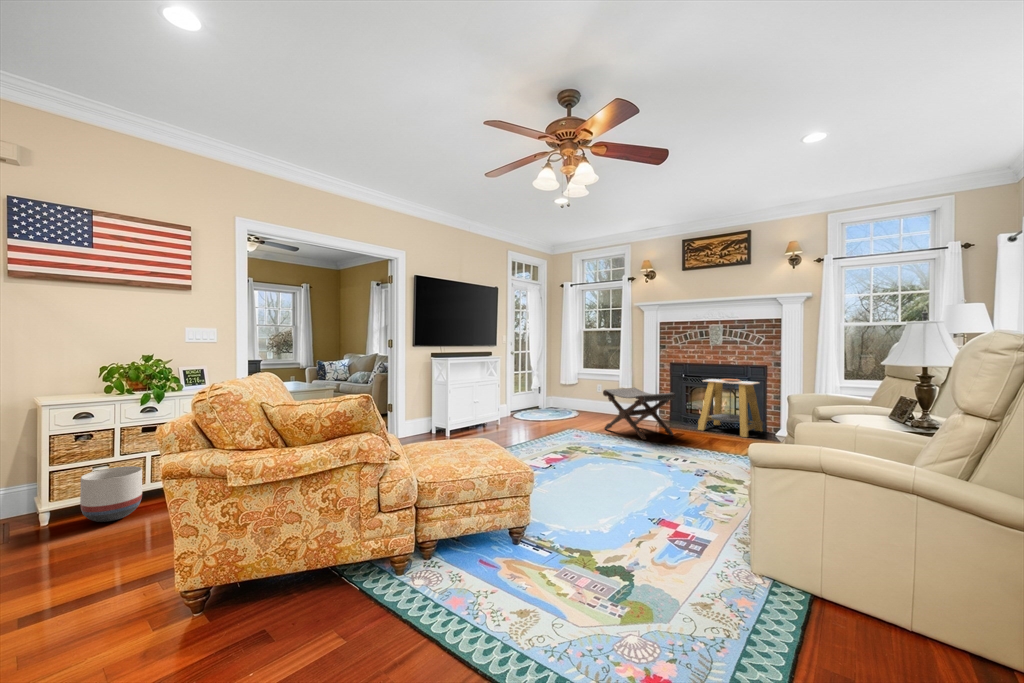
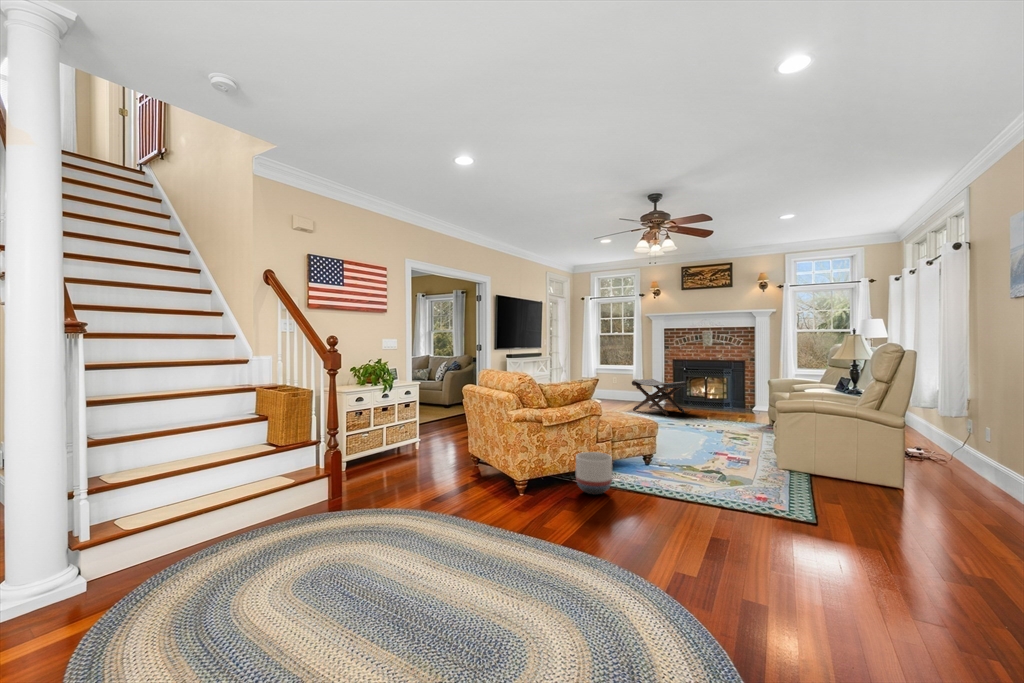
side table: present [698,379,763,437] -> none [698,371,743,412]
planter: present [80,466,142,522] -> present [576,452,612,494]

